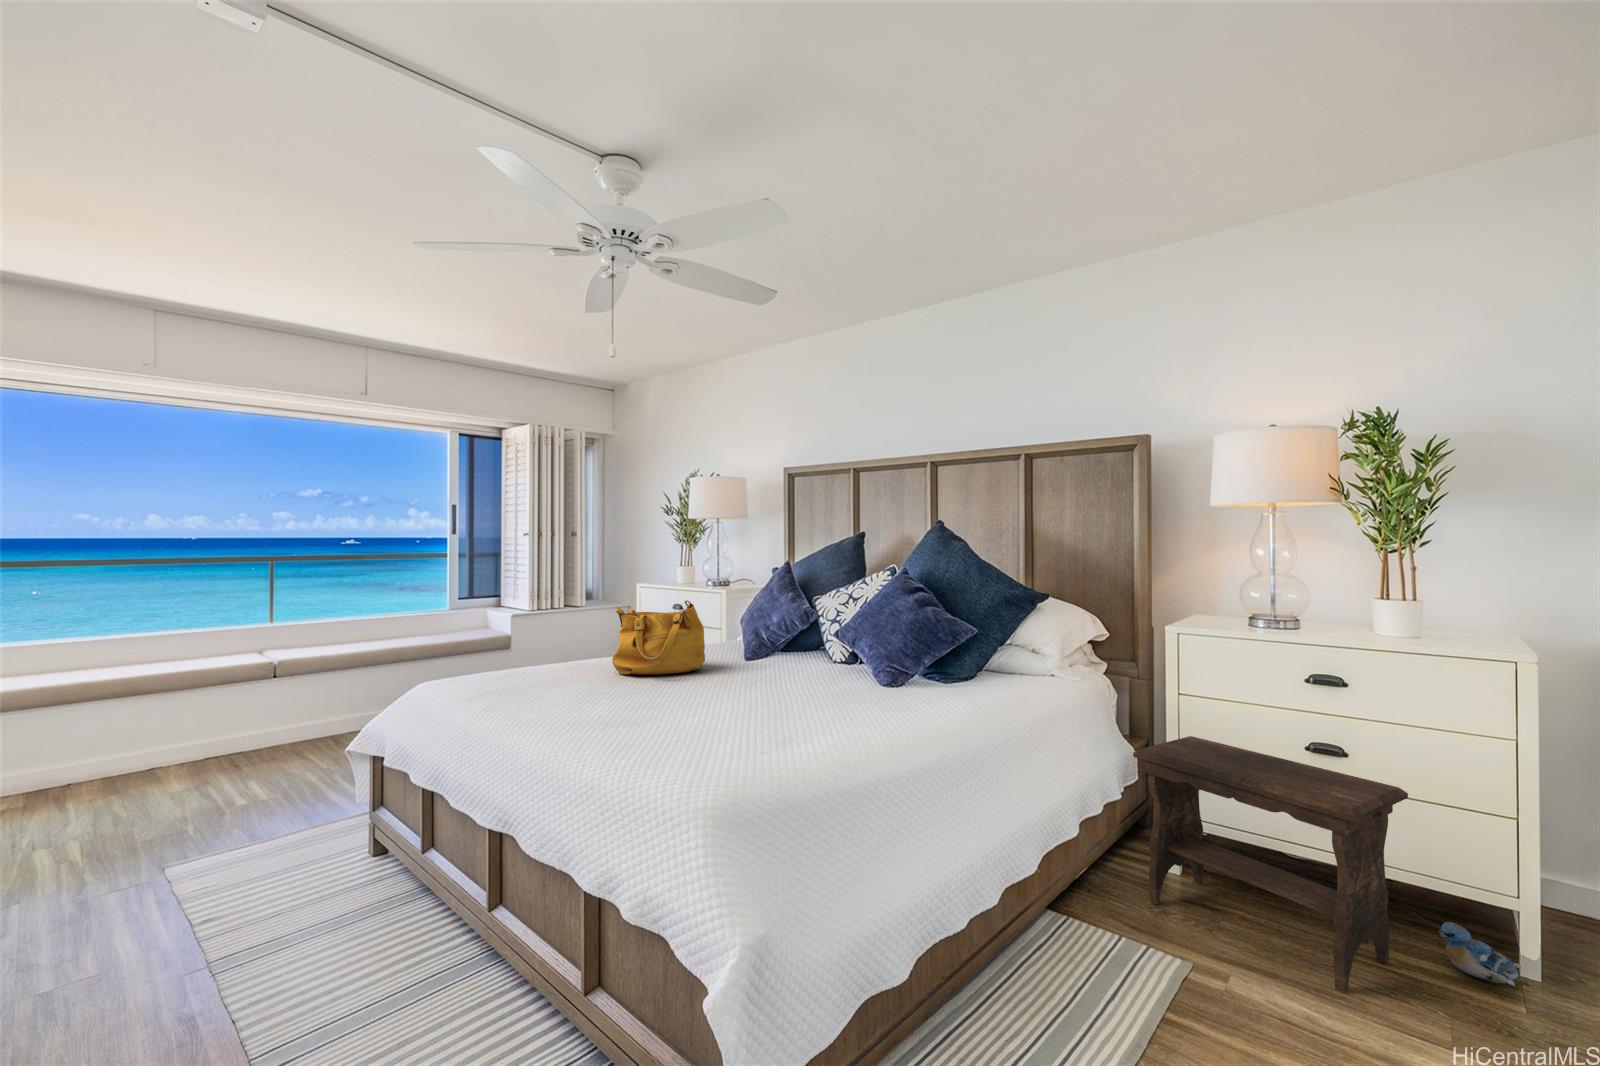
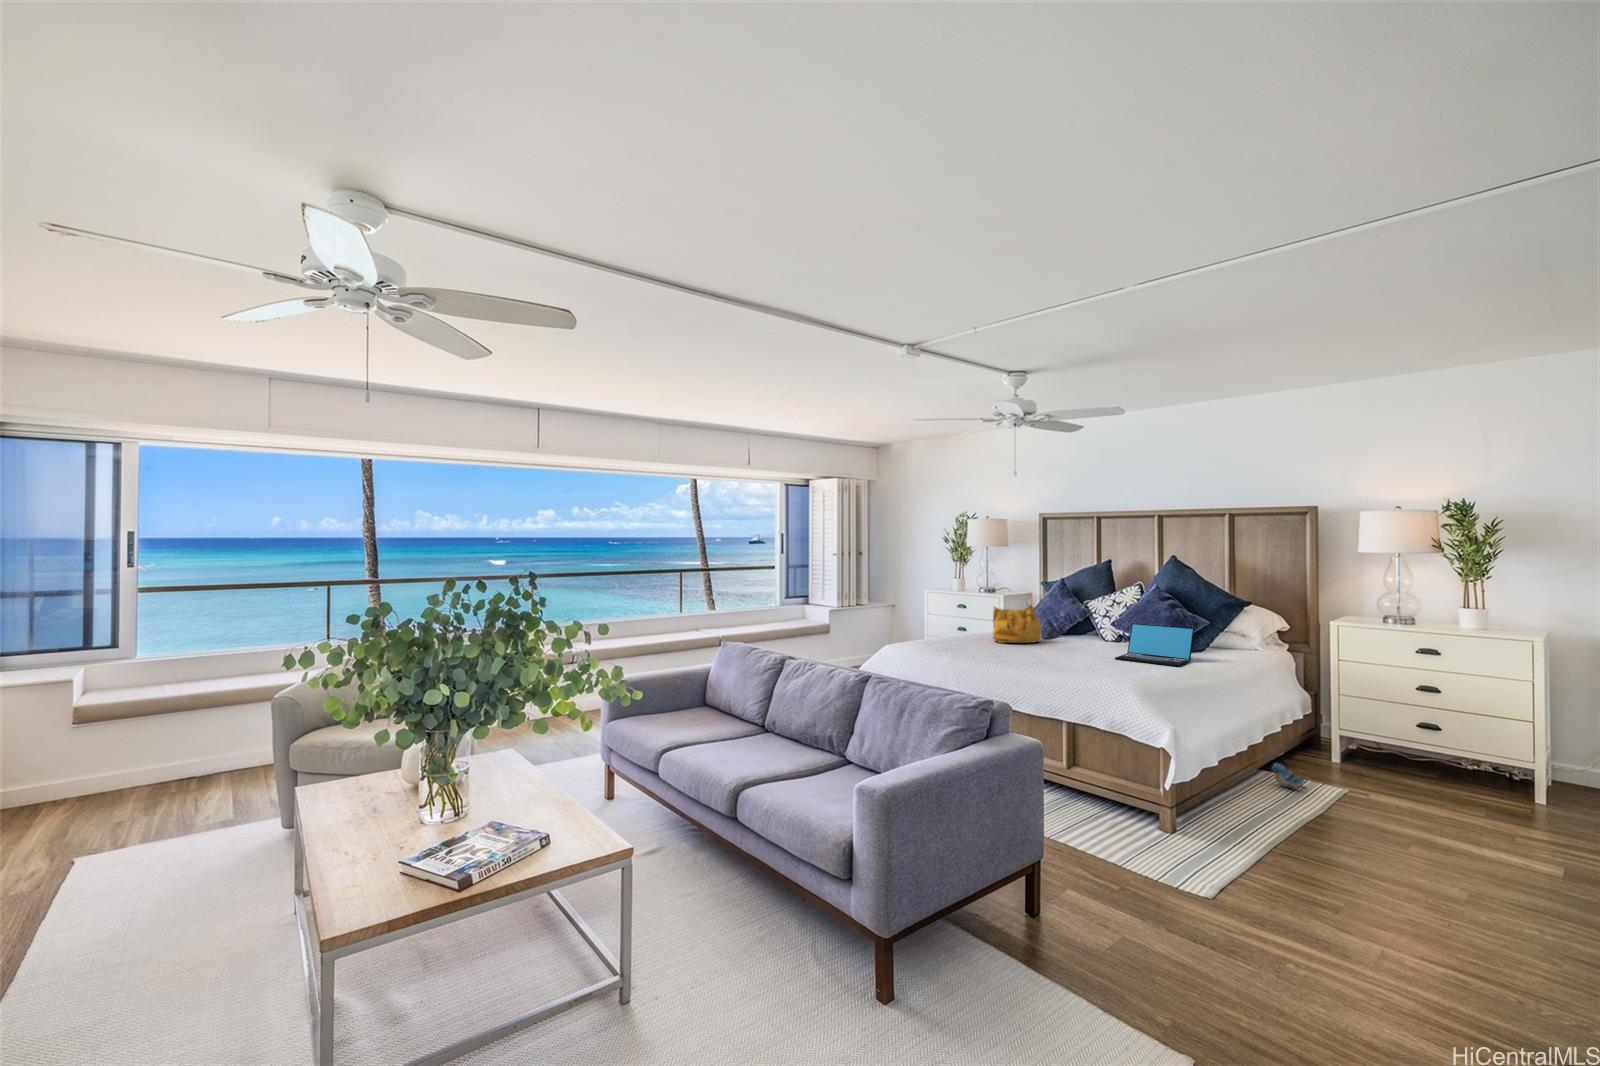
laptop: none [777,637,929,731] -> present [1115,624,1194,667]
footstool: present [1133,736,1408,994] -> none [1309,684,1468,802]
plush toy: present [1438,922,1530,986] -> present [1272,763,1307,789]

